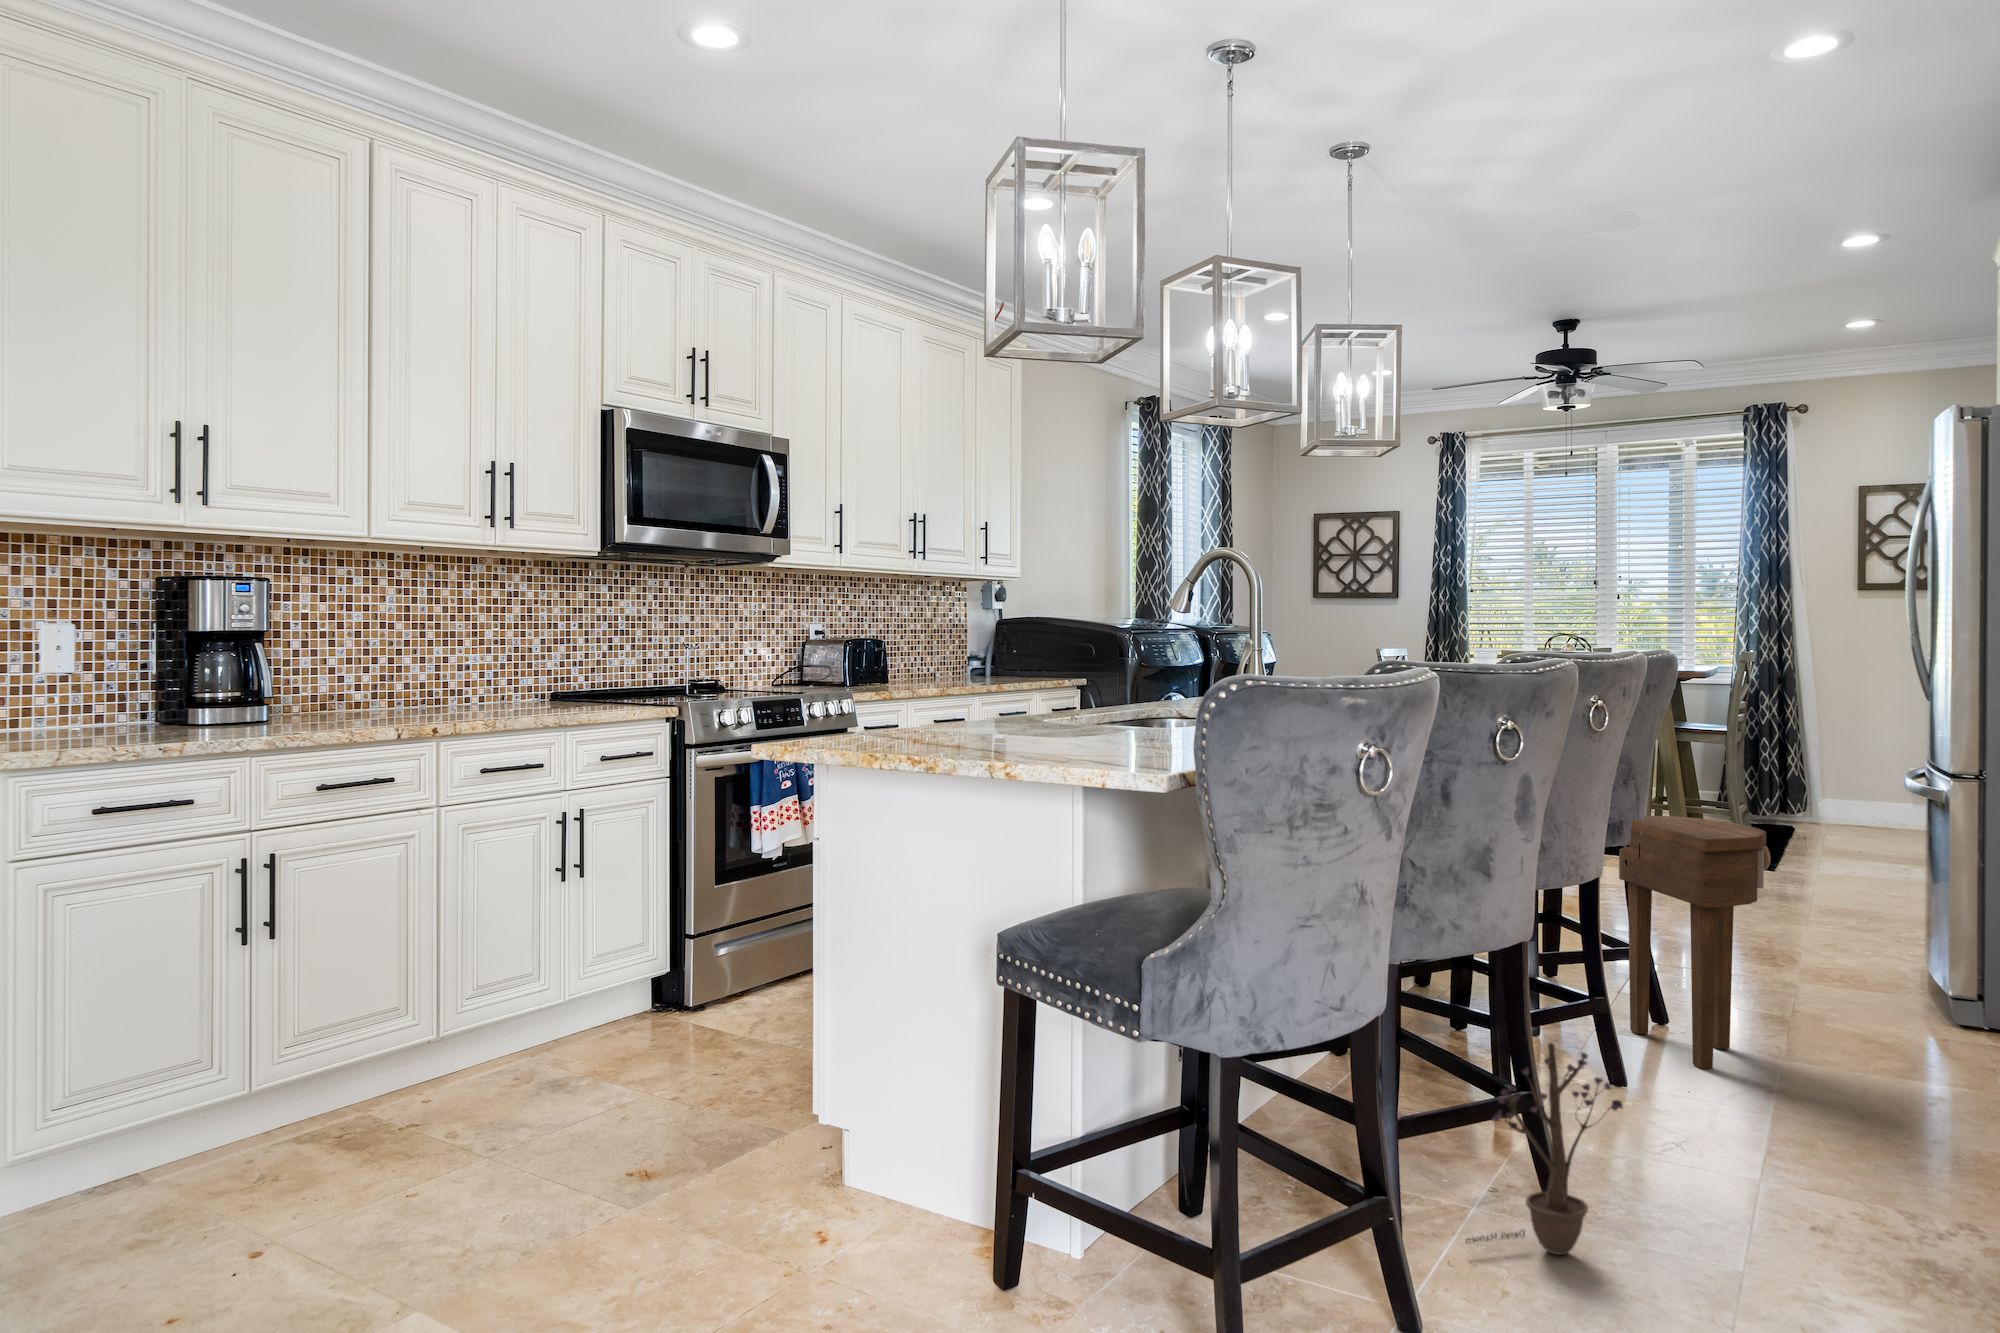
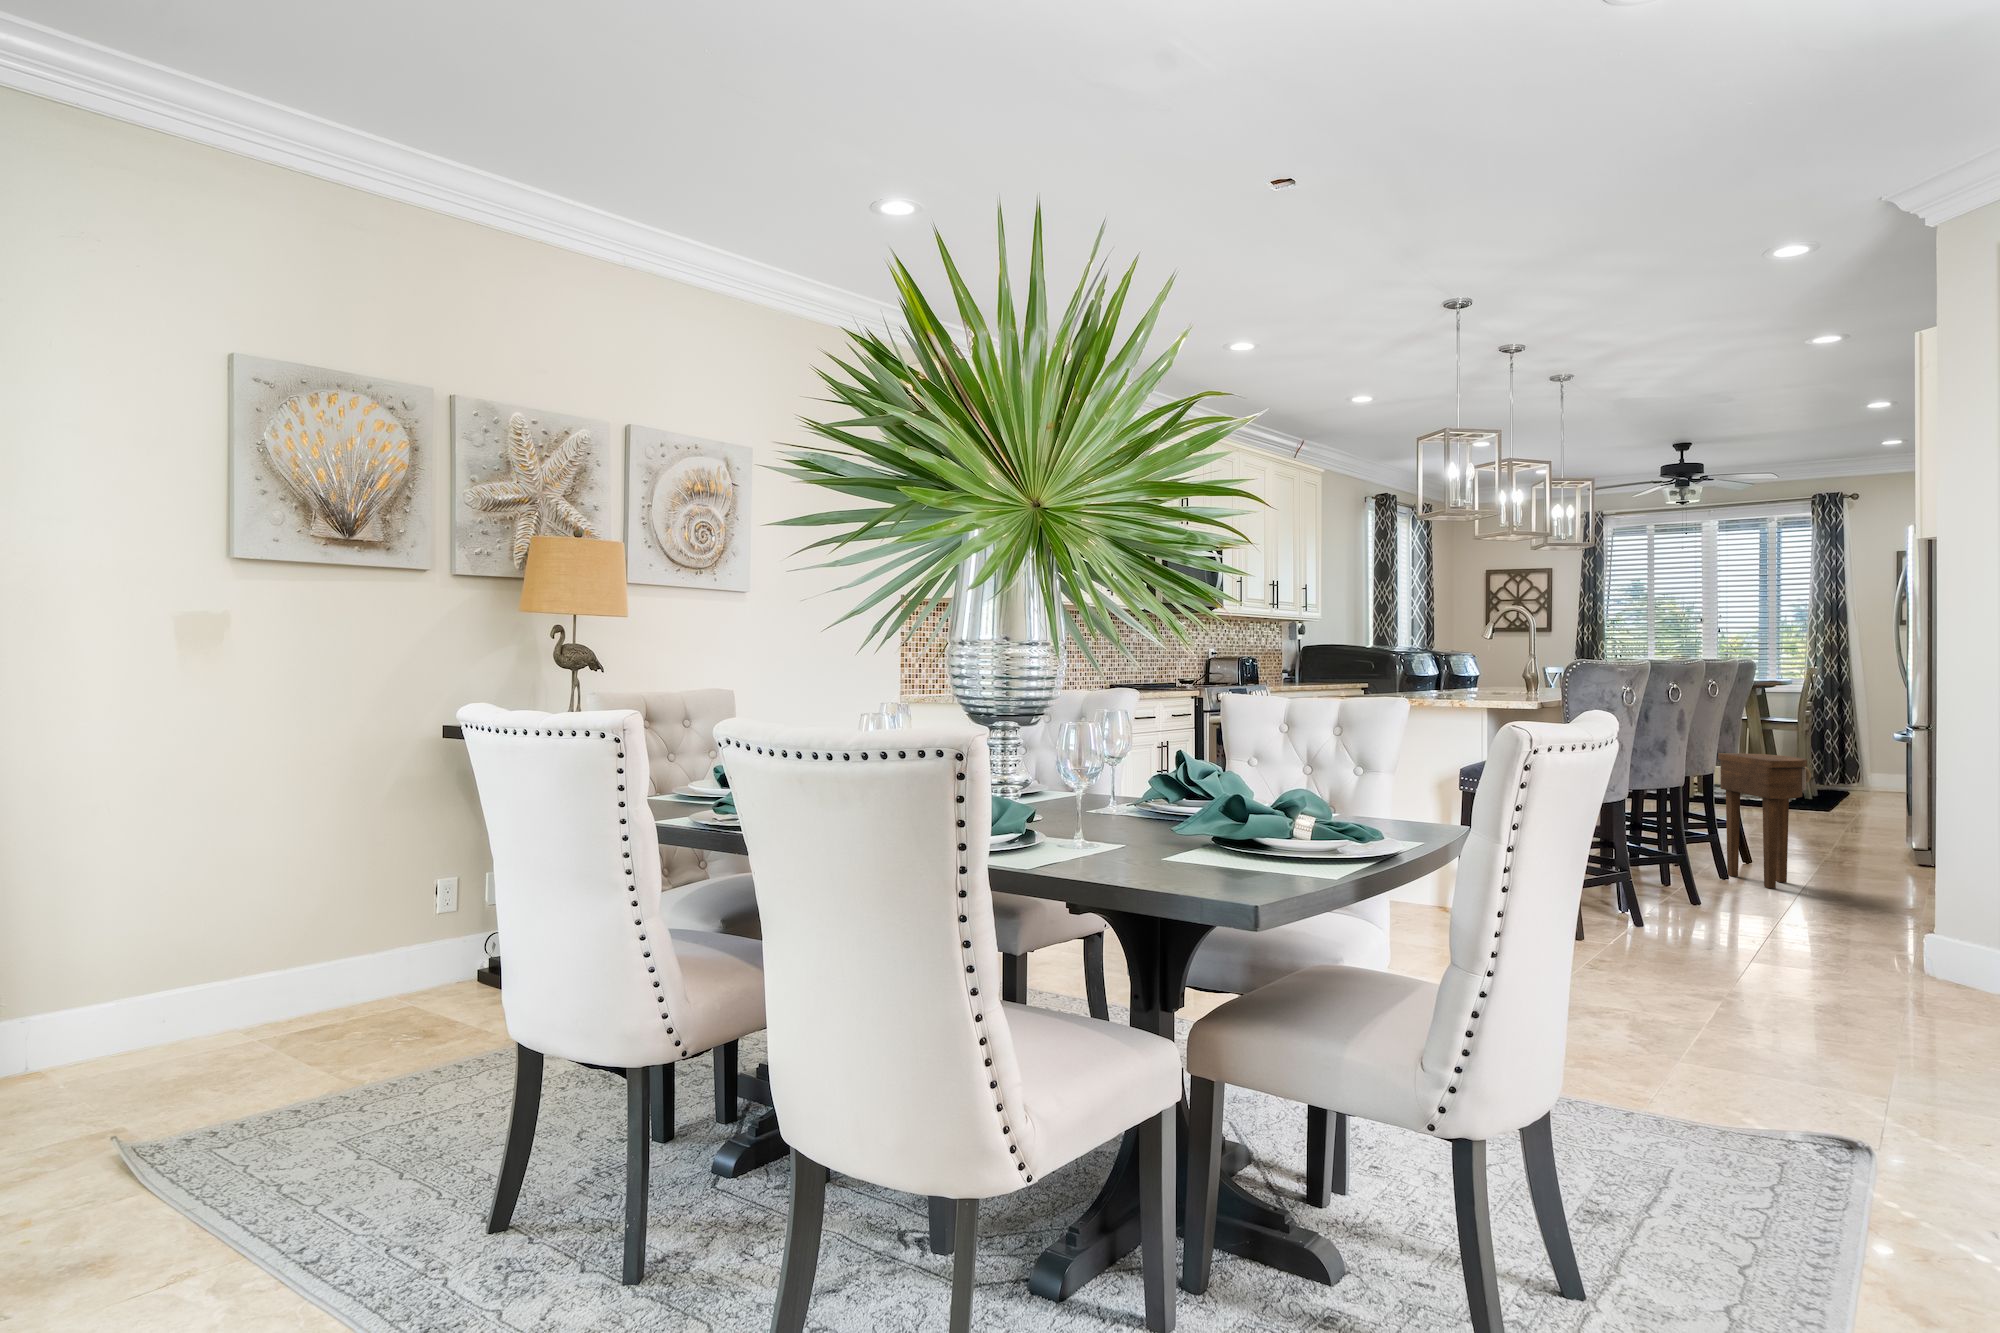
decorative plant: present [1466,1043,1622,1255] -> none [1645,836,1724,936]

